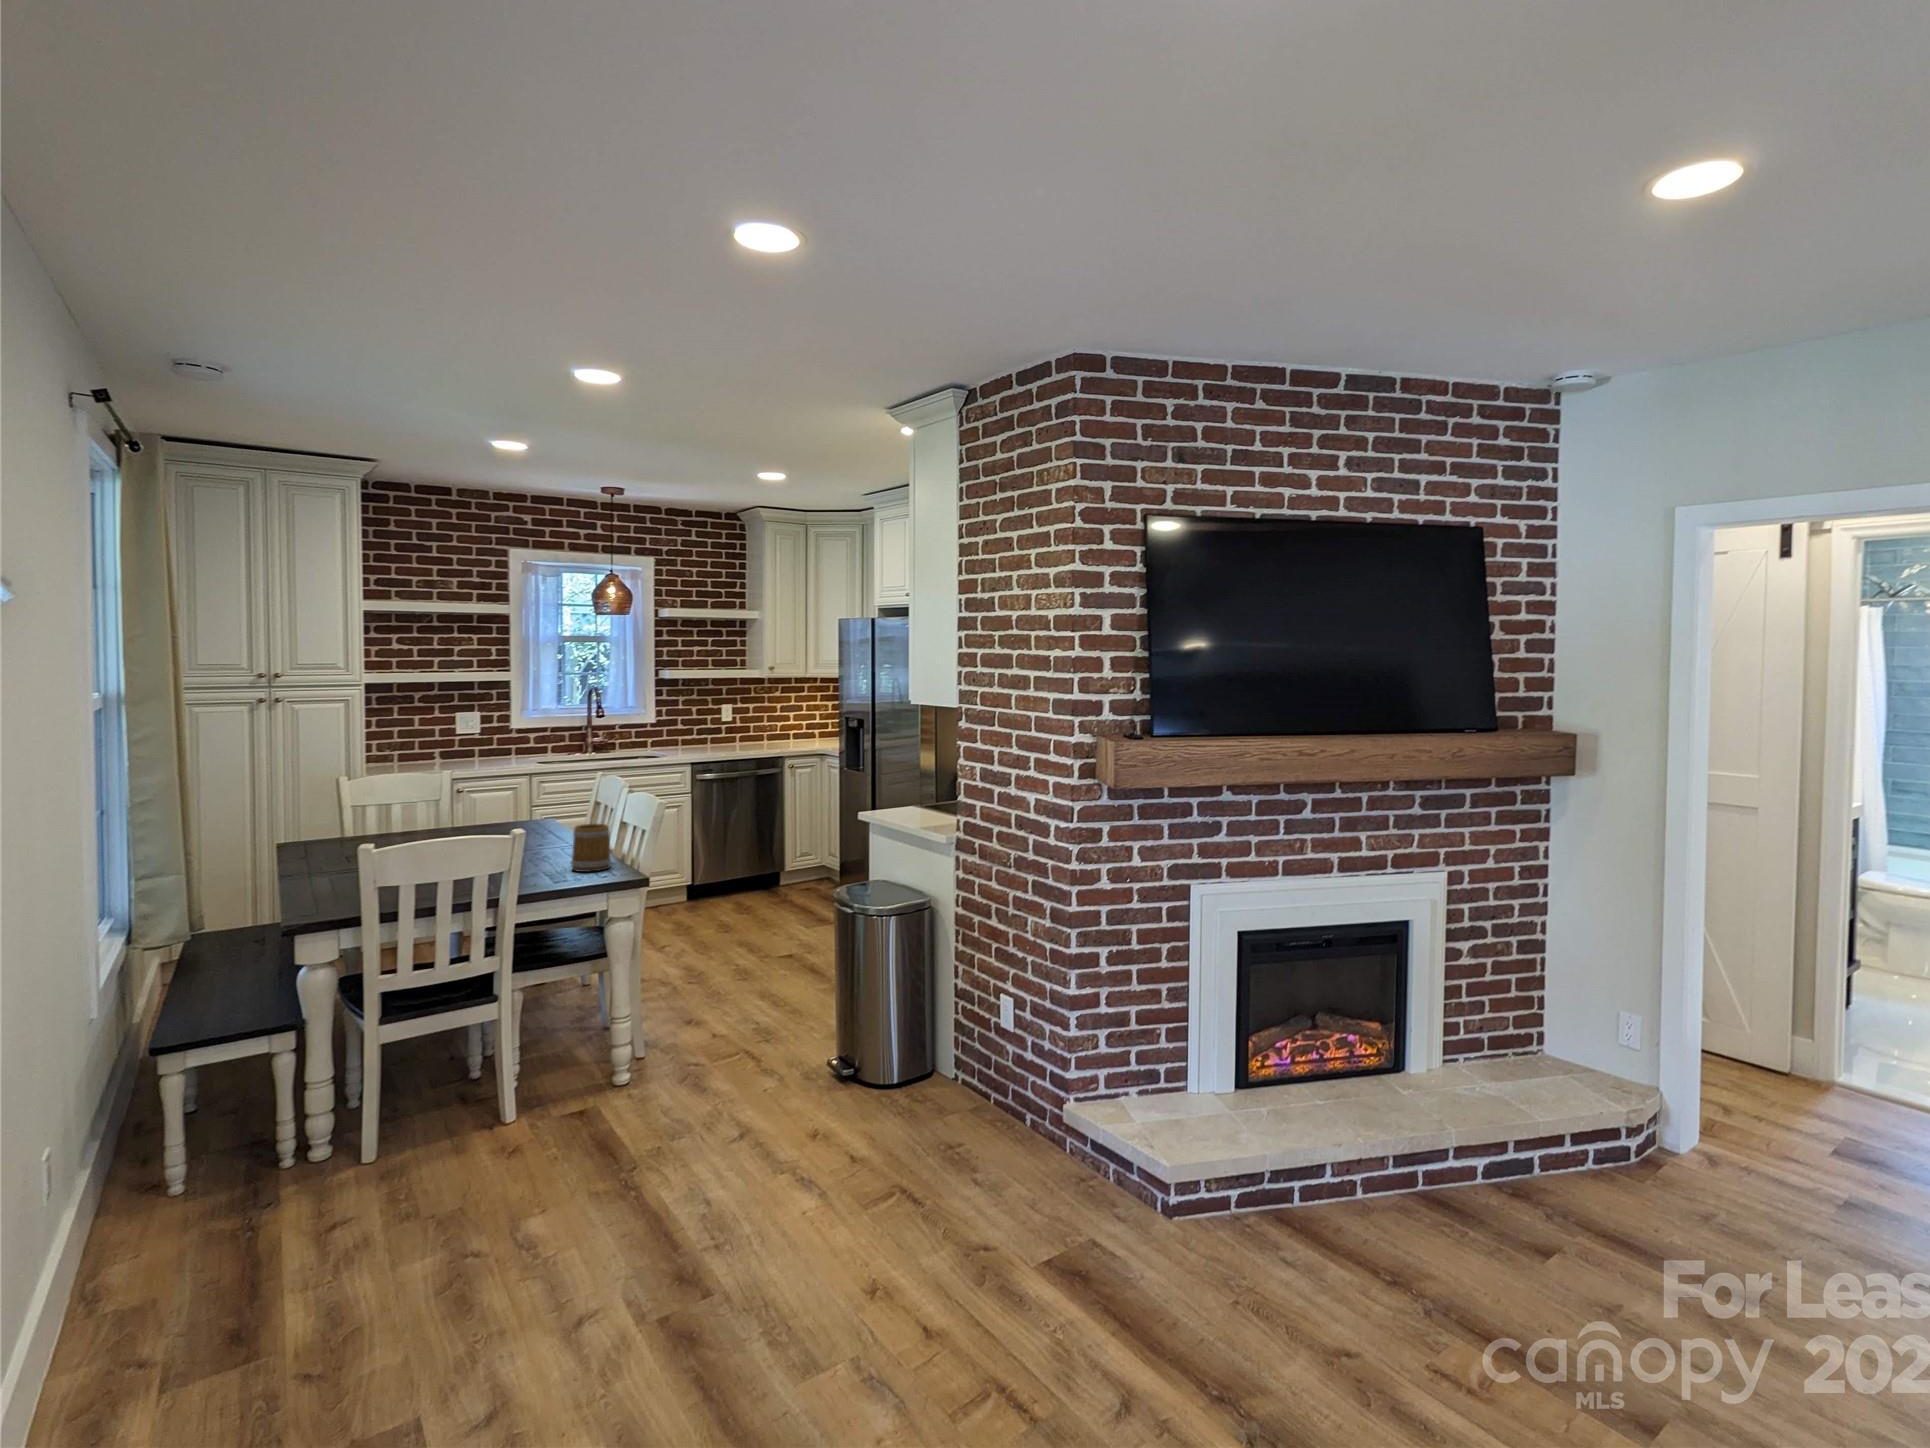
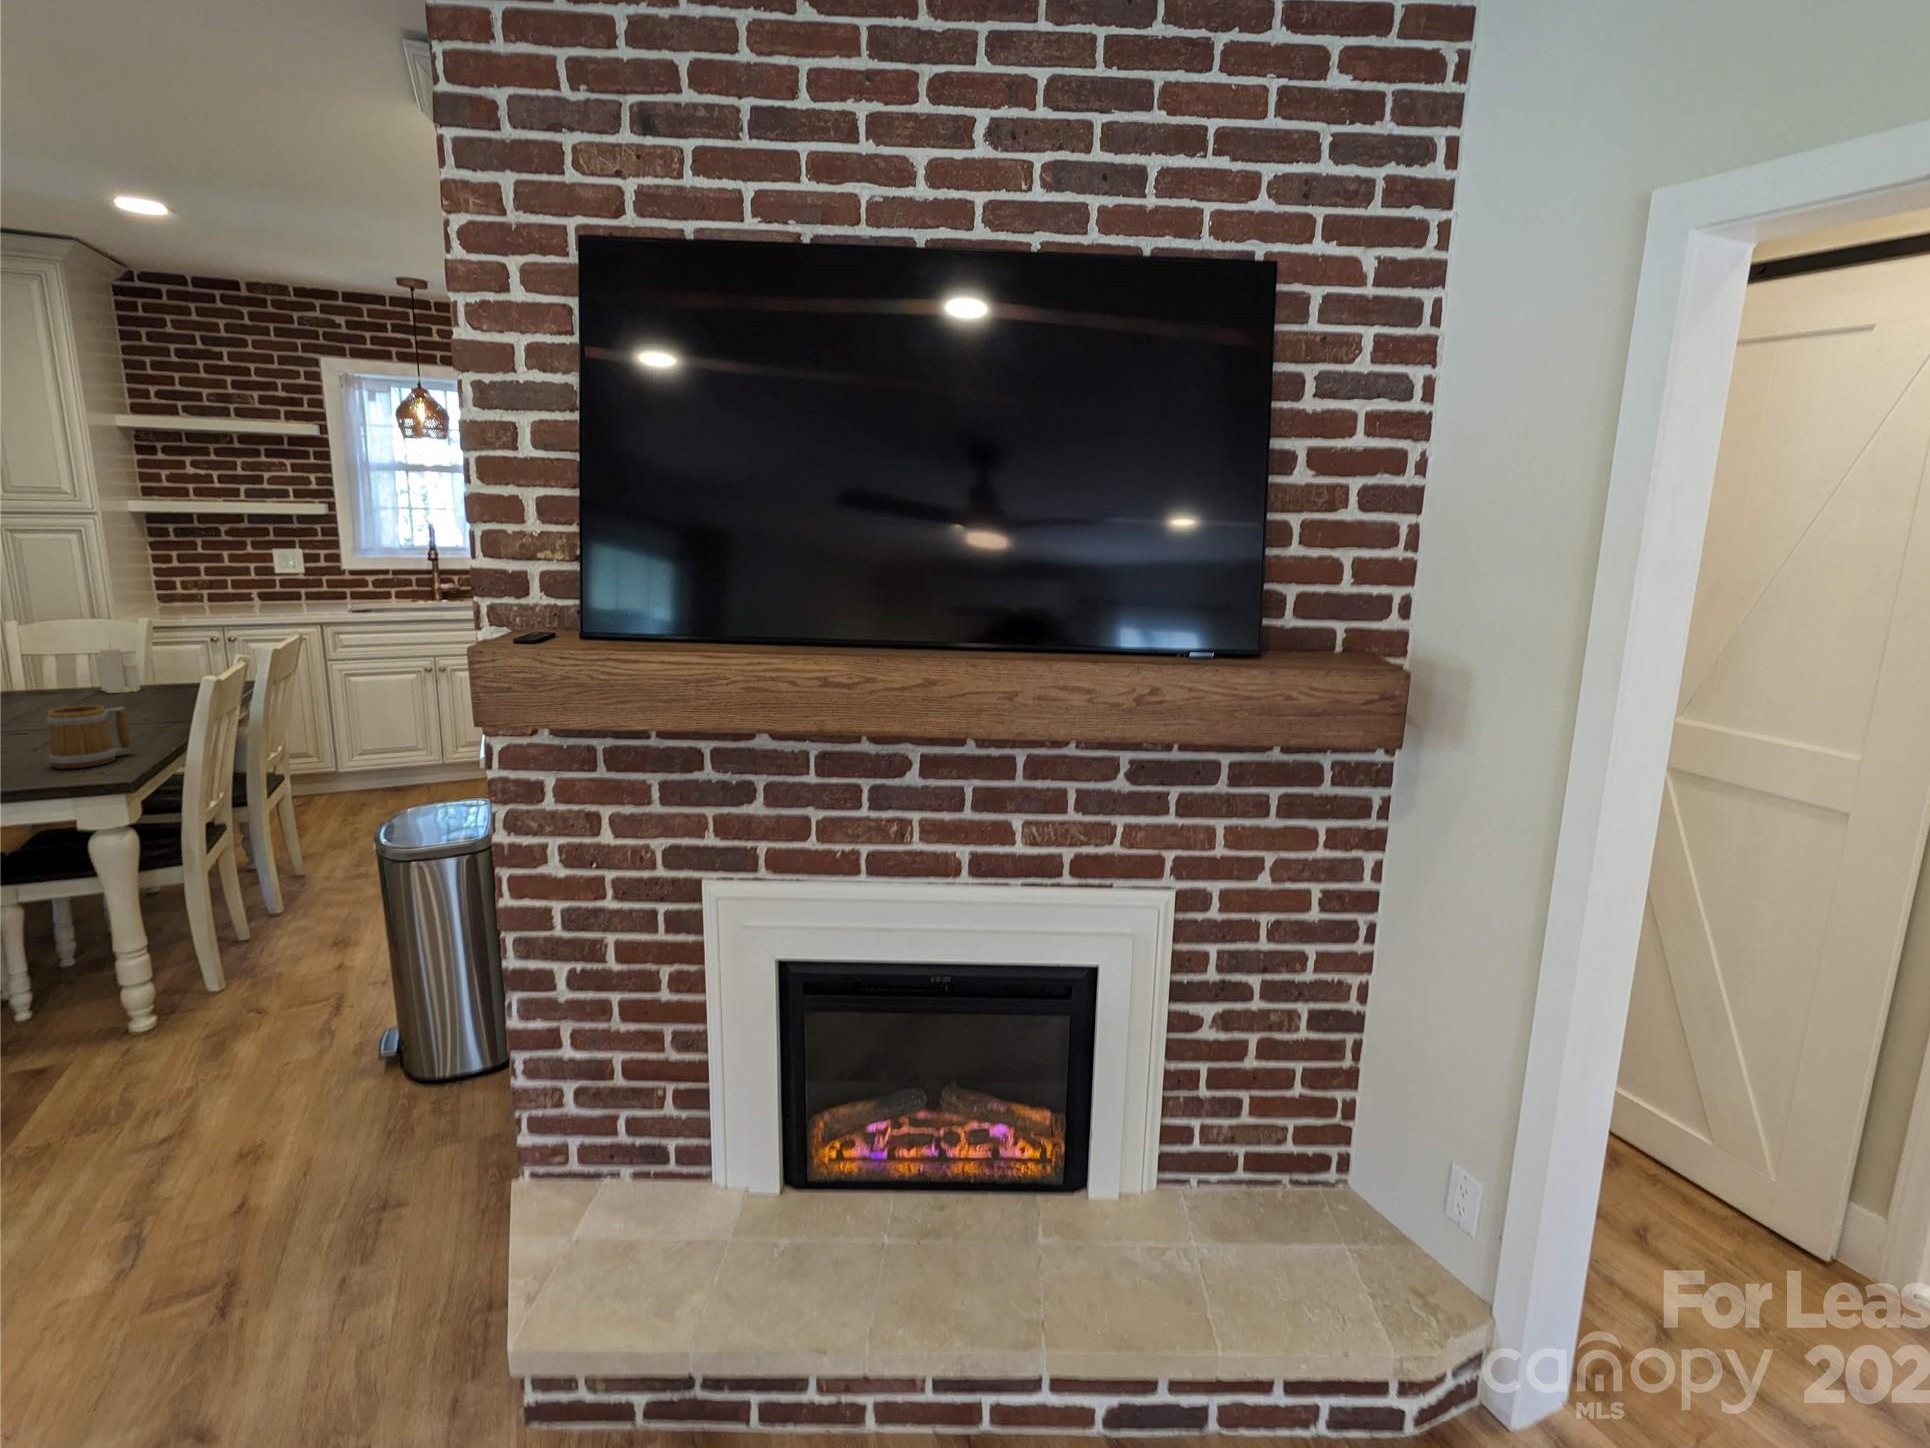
candle: none [440,789,472,832] -> present [97,647,140,693]

